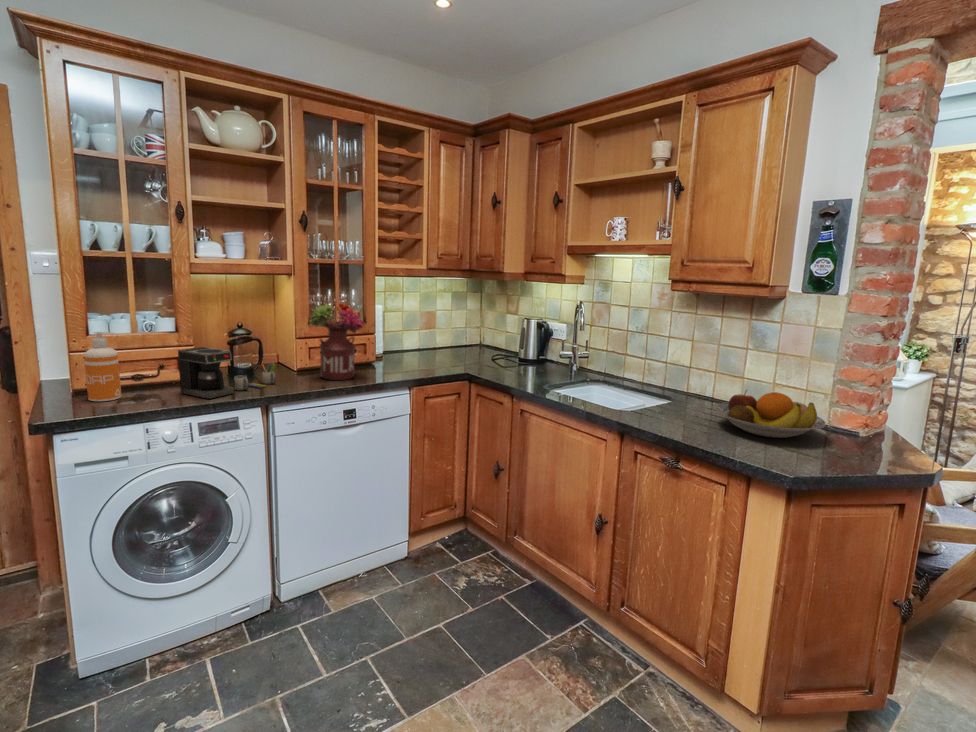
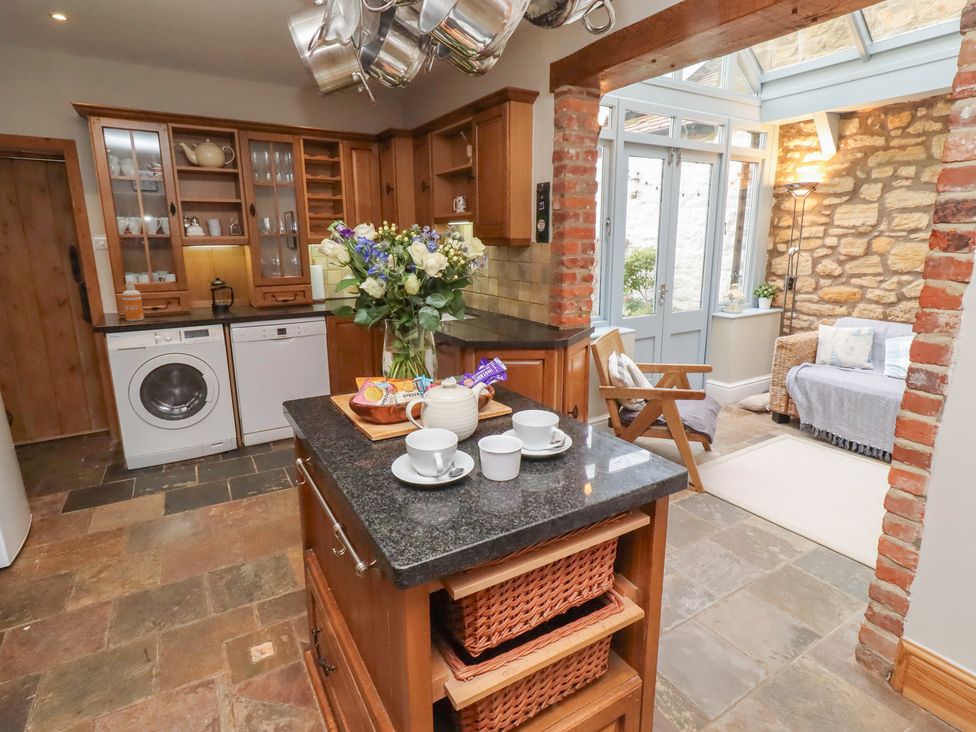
flower arrangement: present [310,302,363,380] -> none [256,262,292,312]
coffee maker: present [178,347,276,399] -> none [174,290,236,320]
fruit bowl: present [715,390,826,438] -> none [474,306,535,333]

